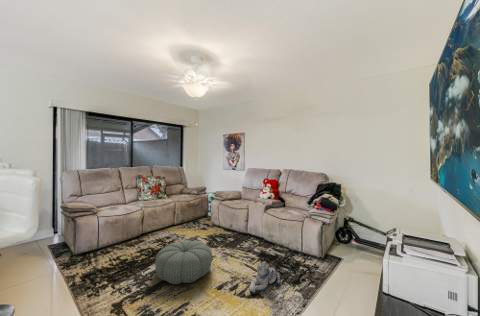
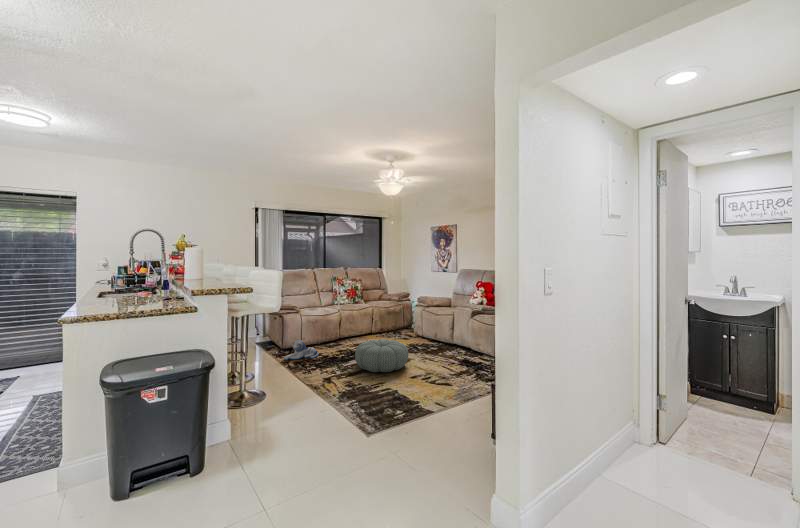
plush toy: present [249,262,280,293] -> present [284,339,319,360]

